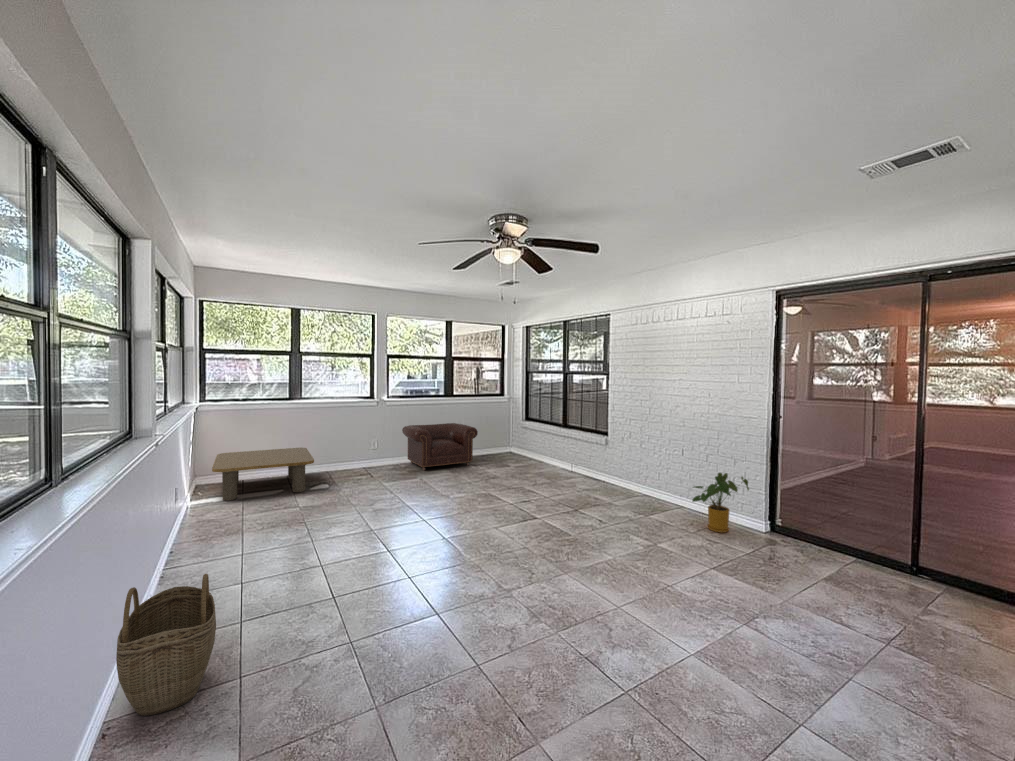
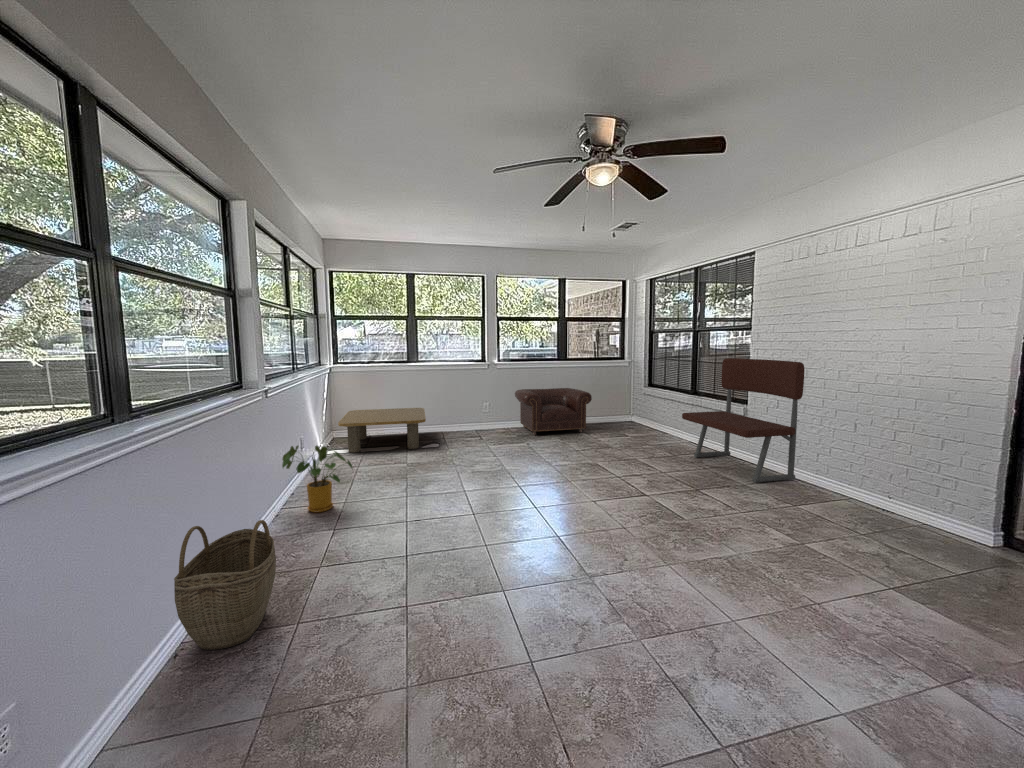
bench: none [559,398,650,501] -> present [682,358,804,482]
house plant: present [692,473,749,533] -> present [282,446,352,512]

